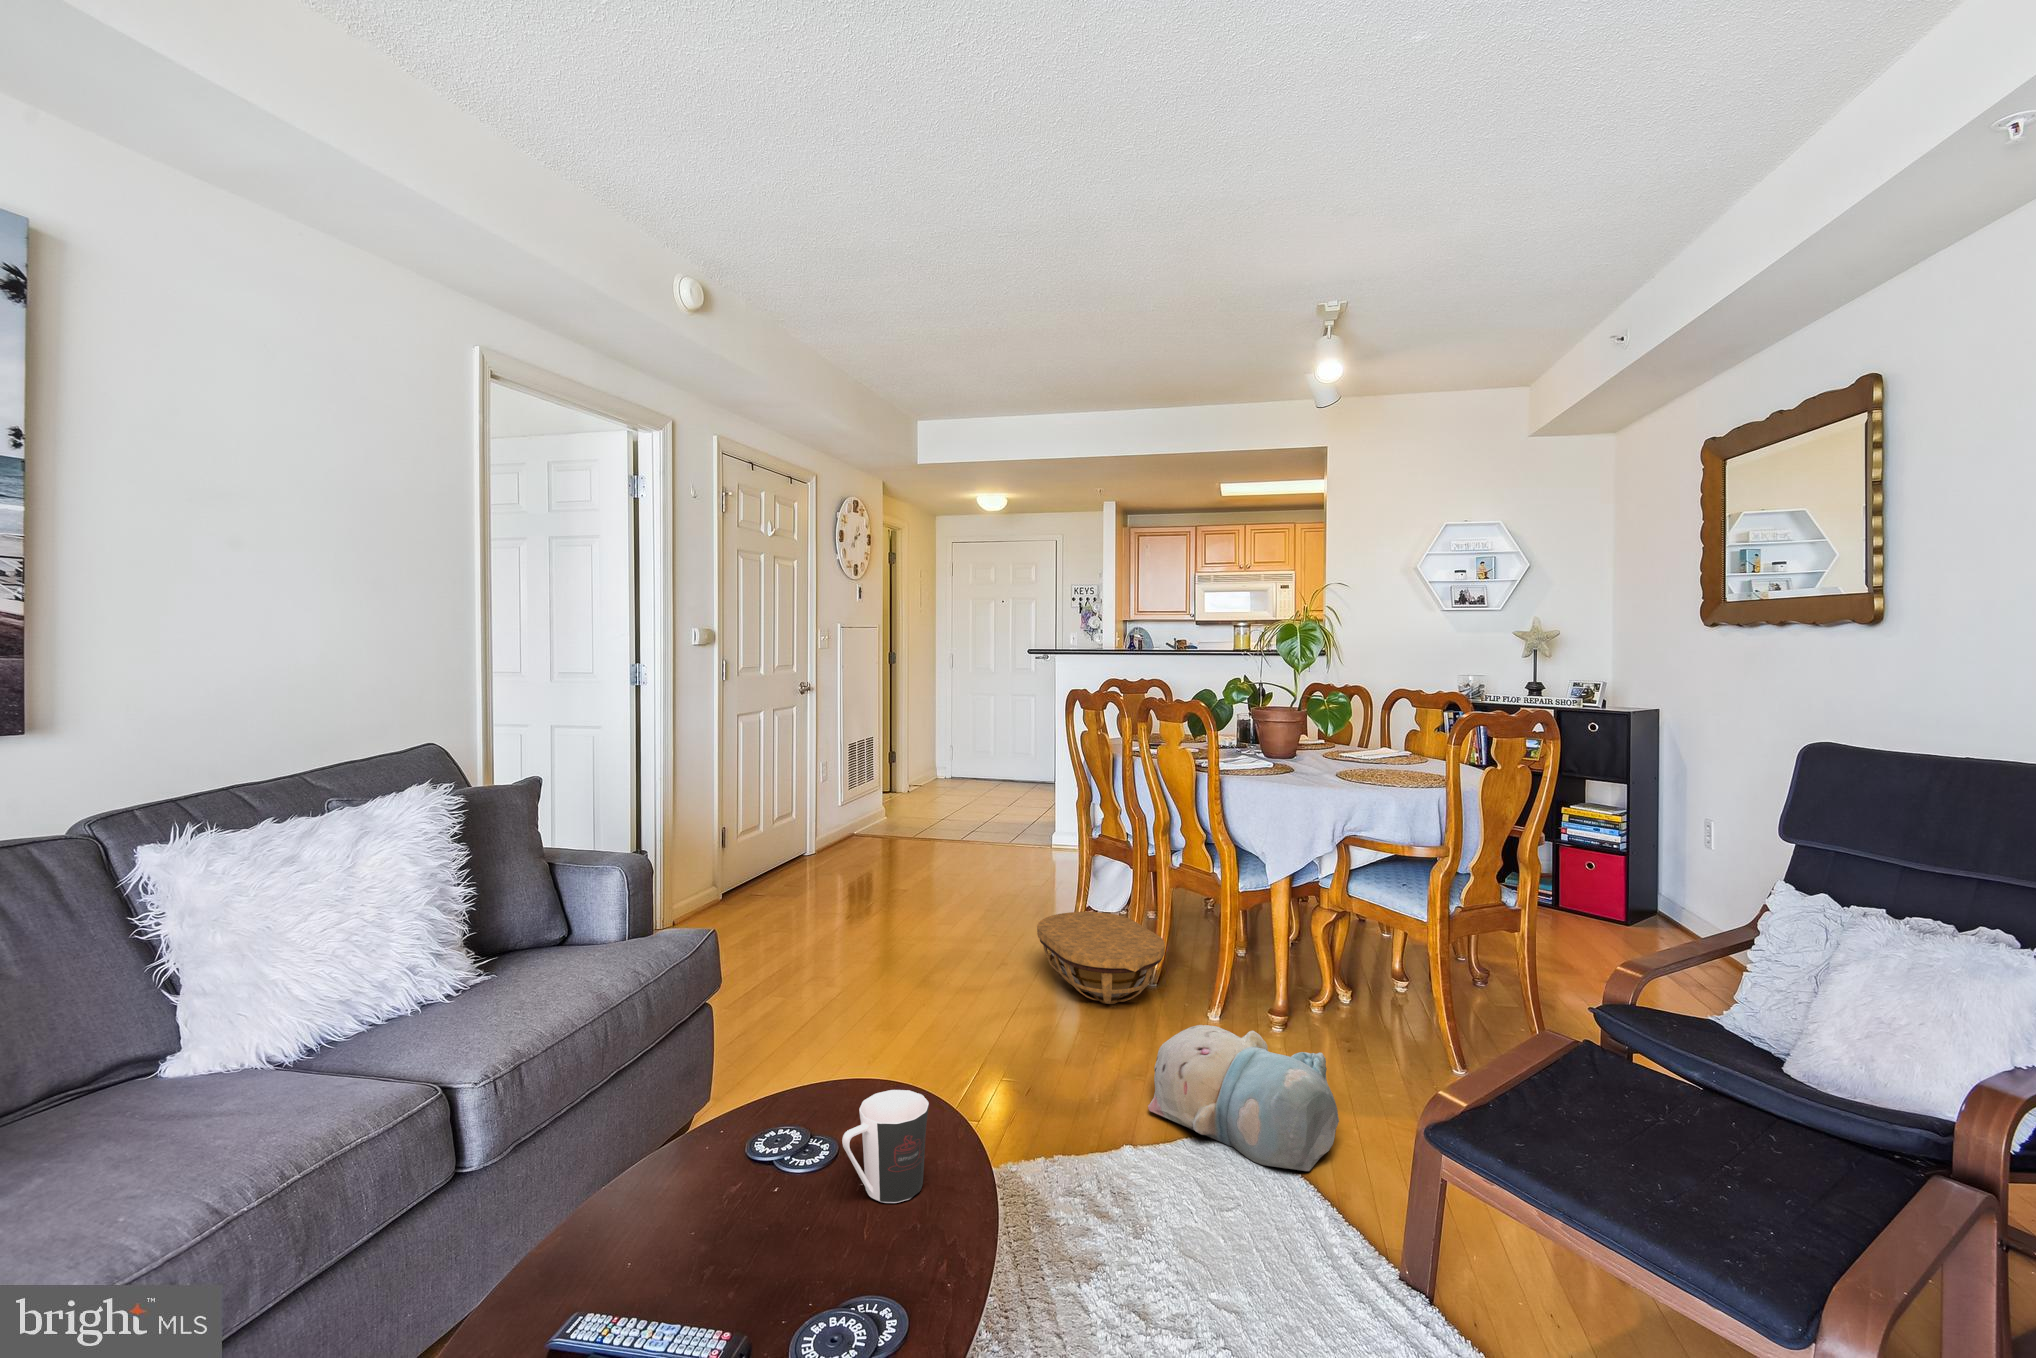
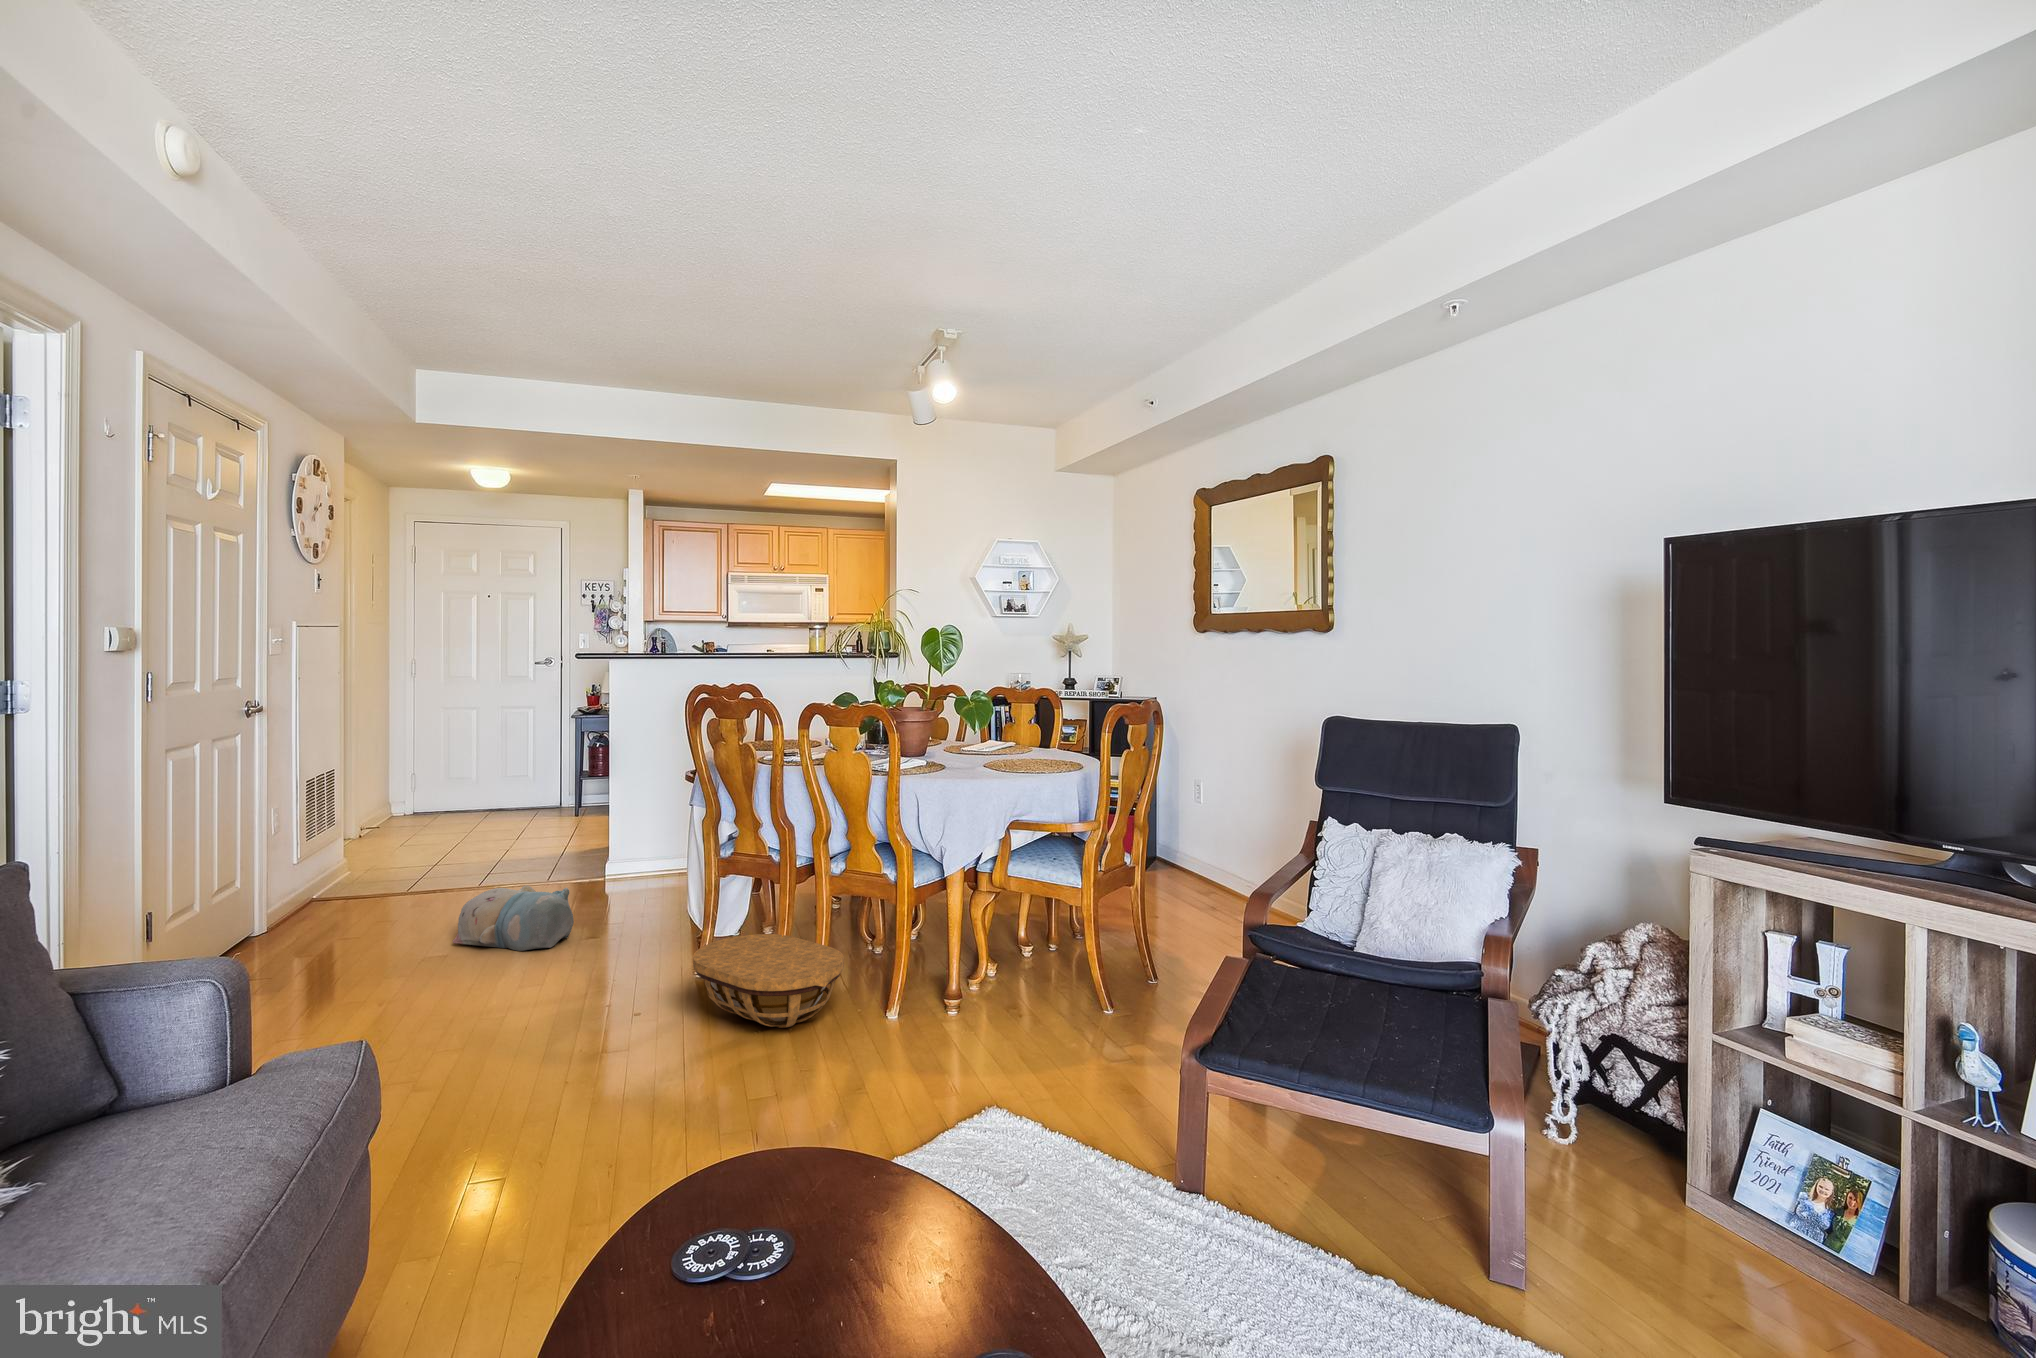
plush toy: present [1148,1025,1339,1171] -> present [453,885,574,951]
coffee cup: present [842,1090,929,1203] -> none [850,1139,925,1265]

